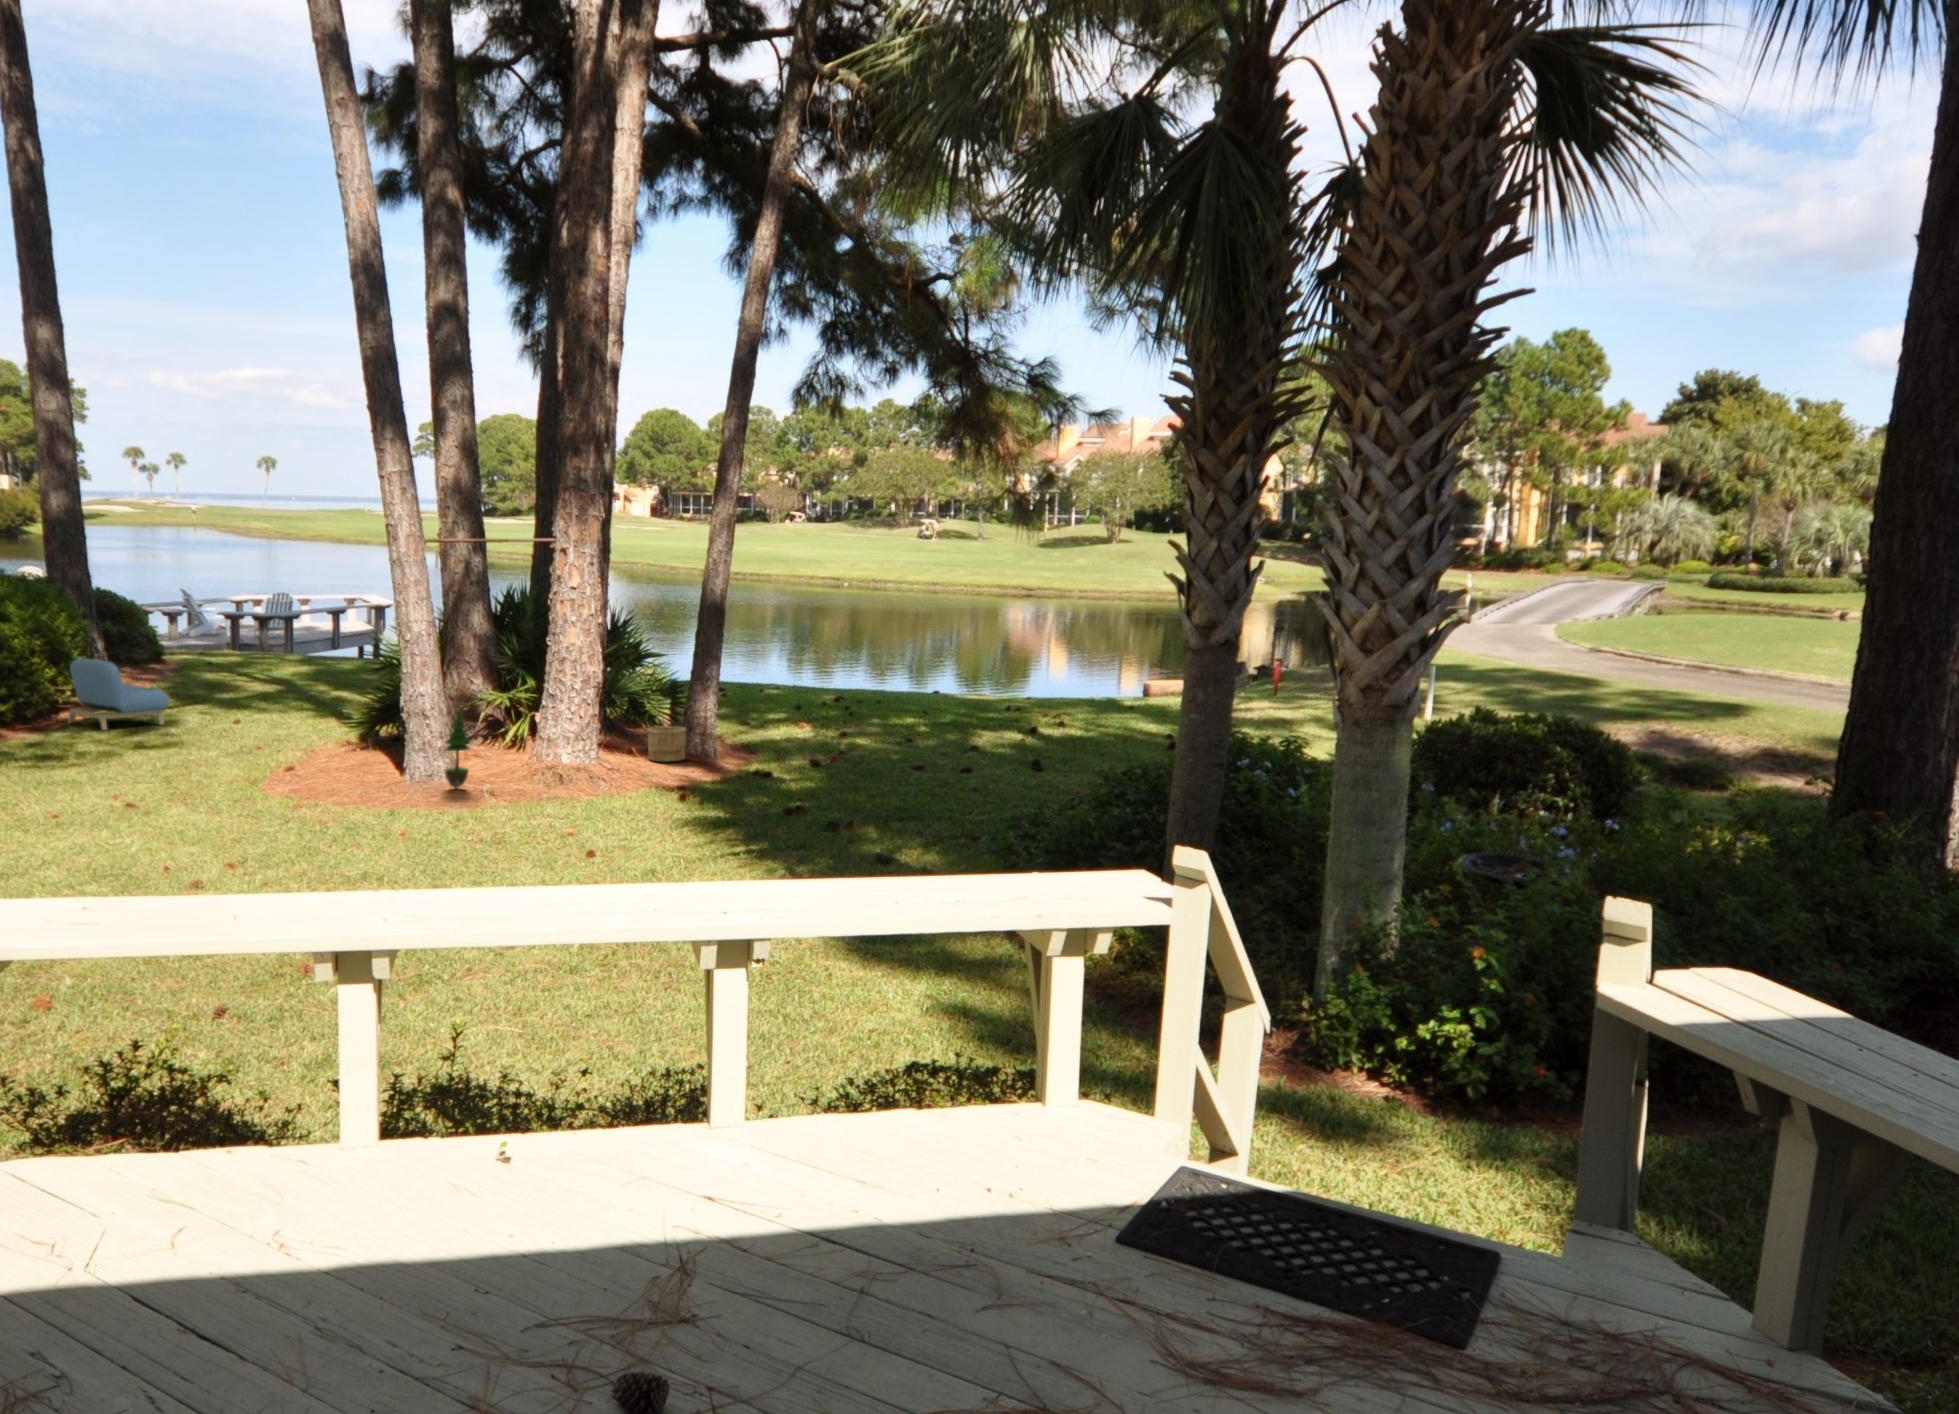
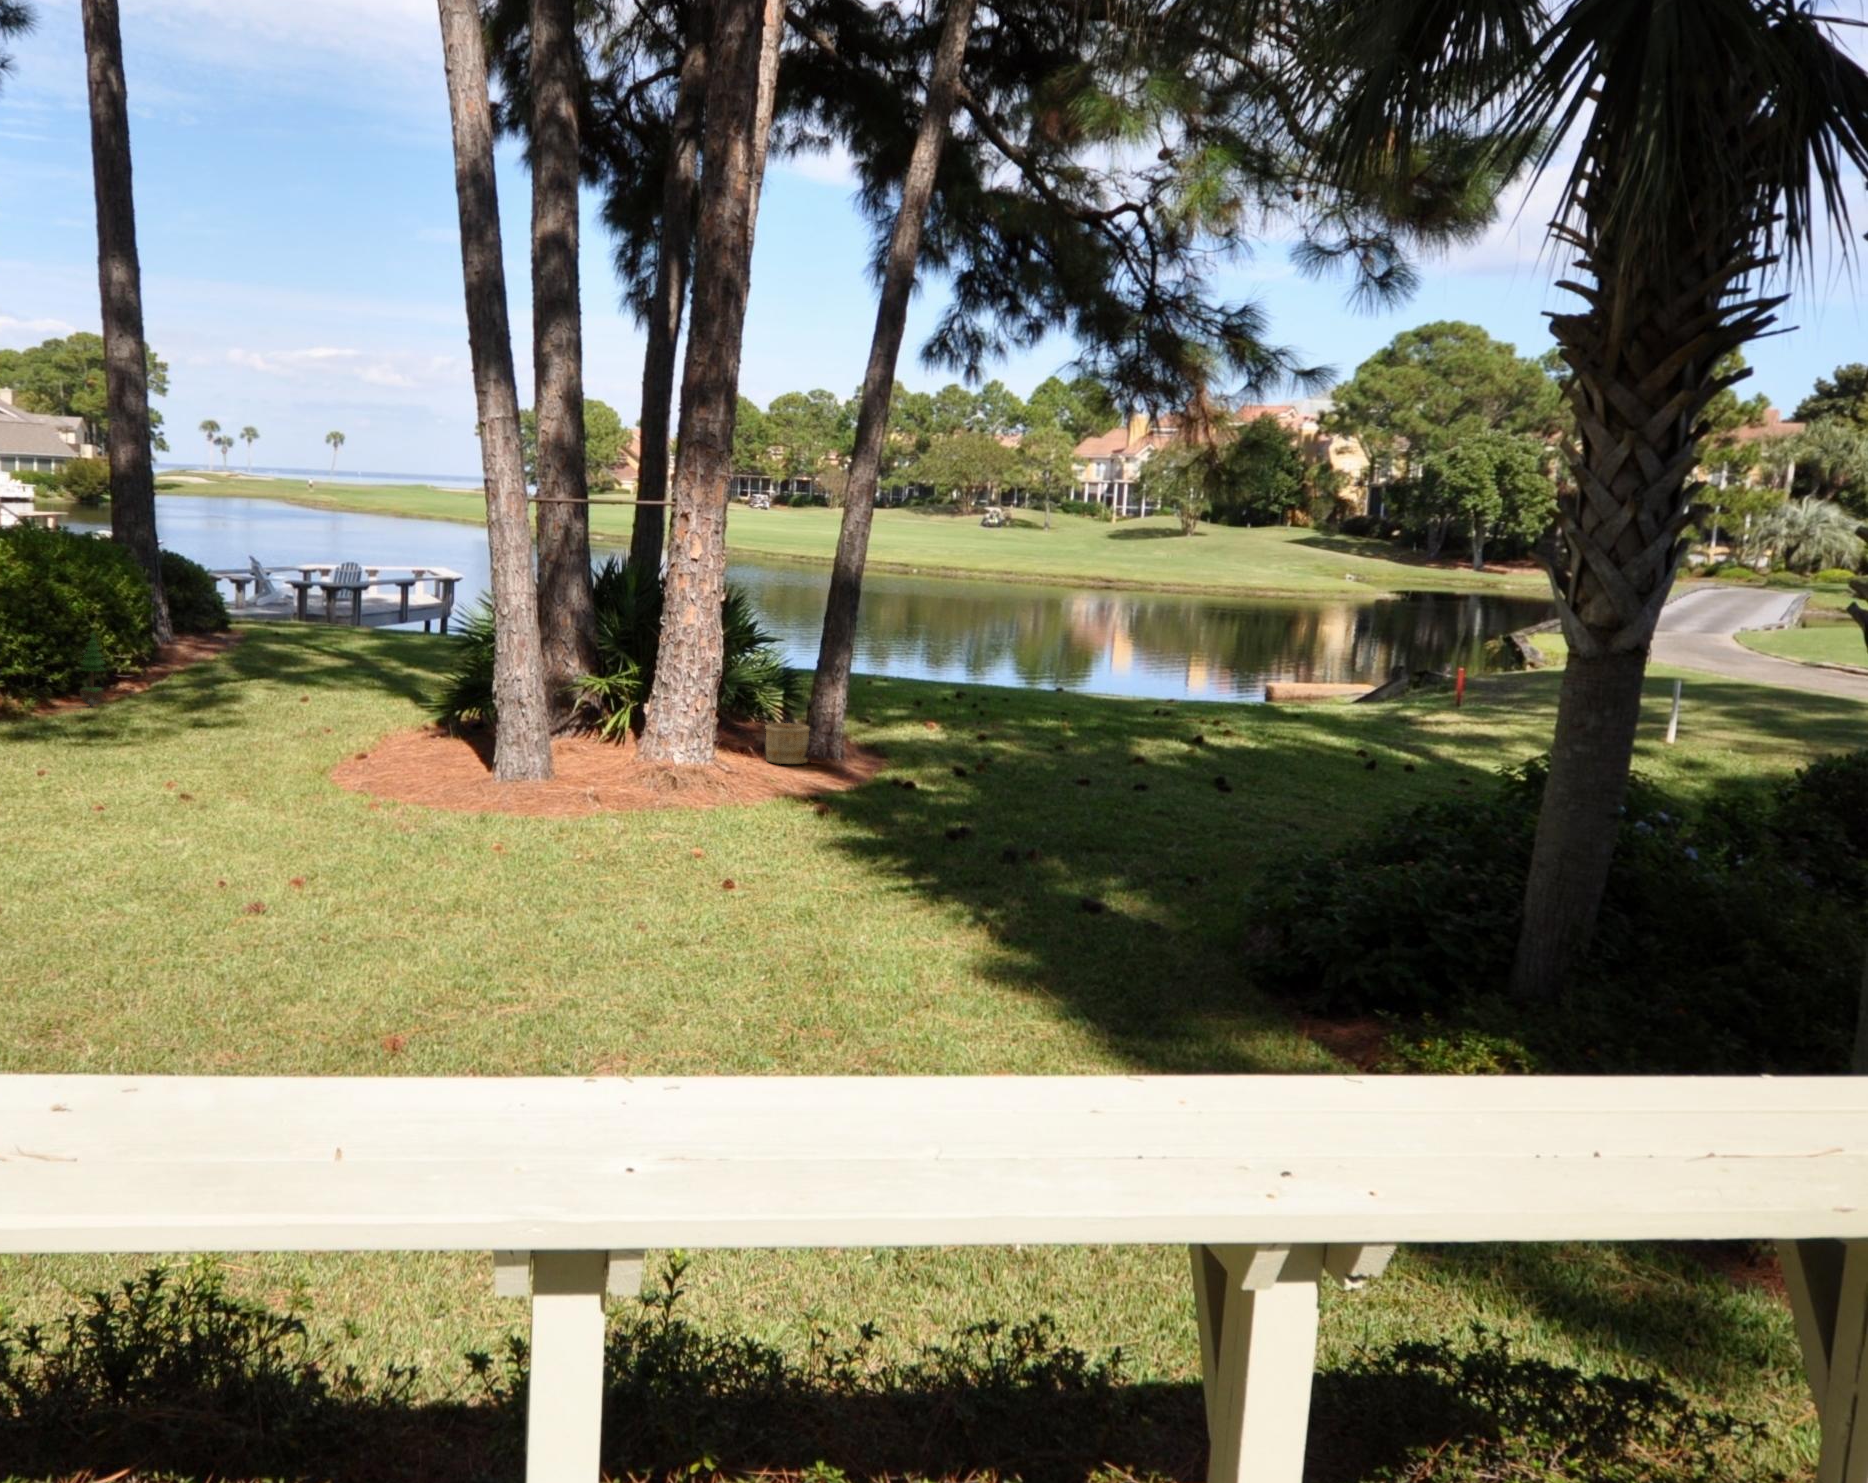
armchair: present [68,658,169,730] -> none [128,625,236,705]
potted tree: present [445,710,470,788] -> present [80,633,105,706]

